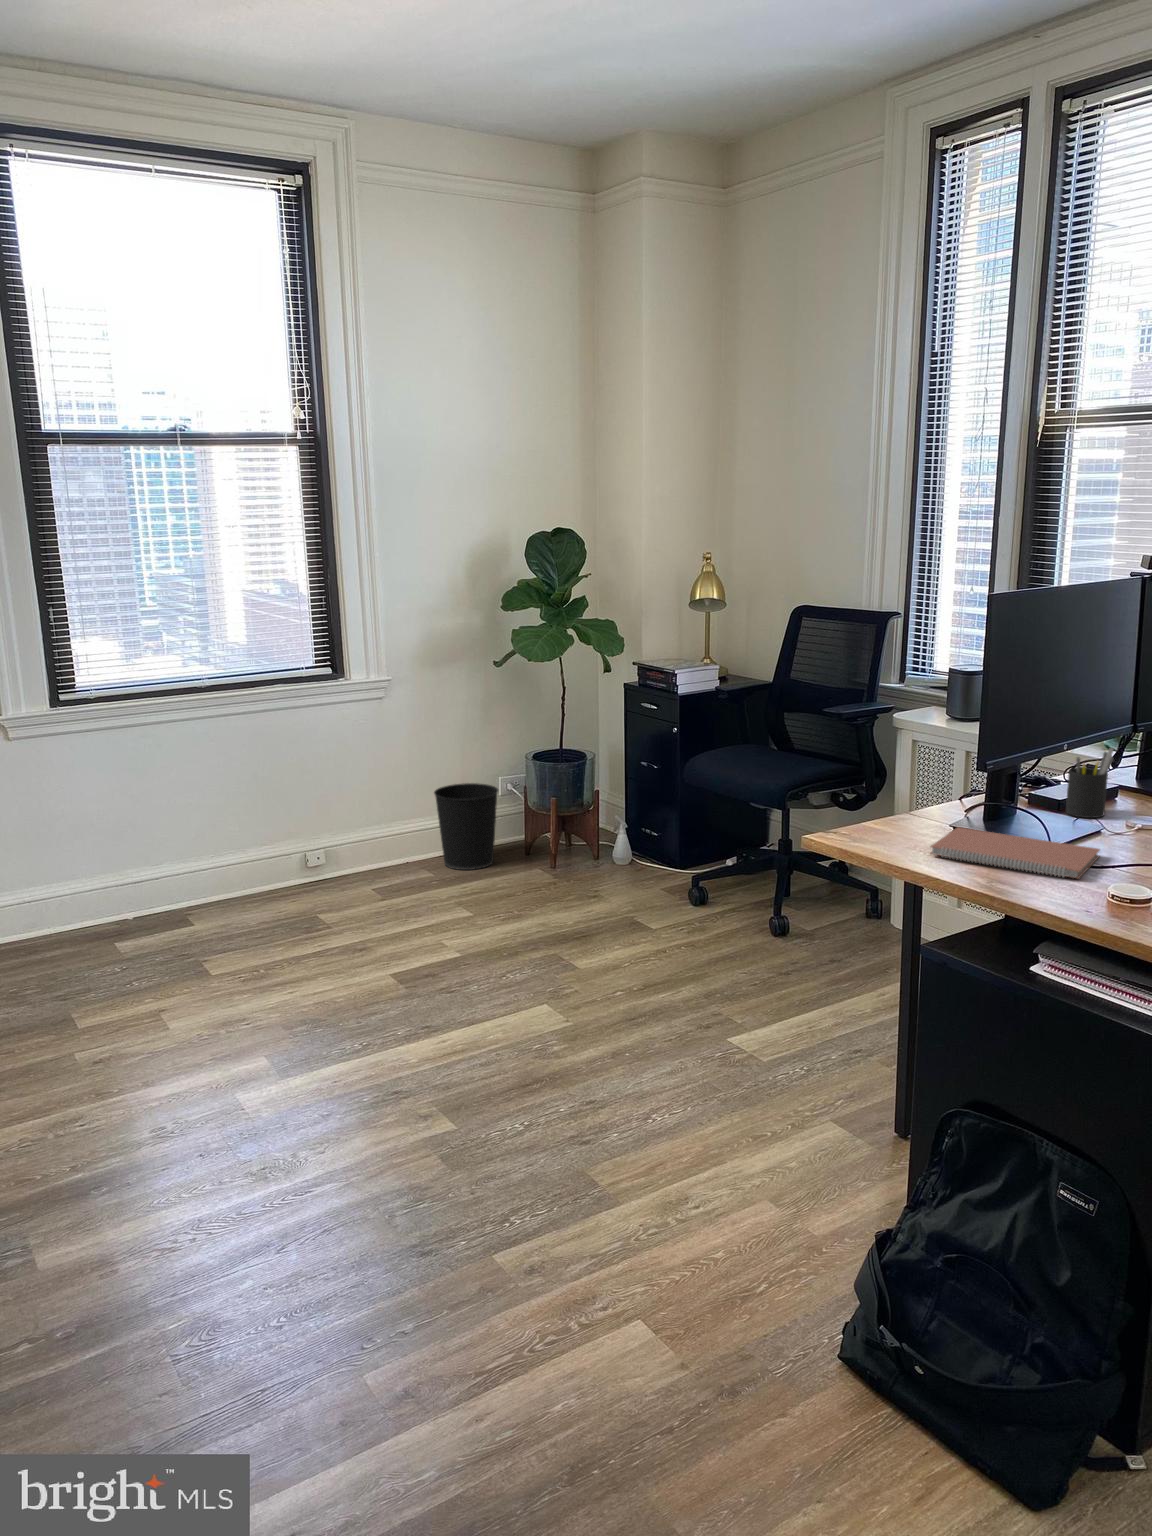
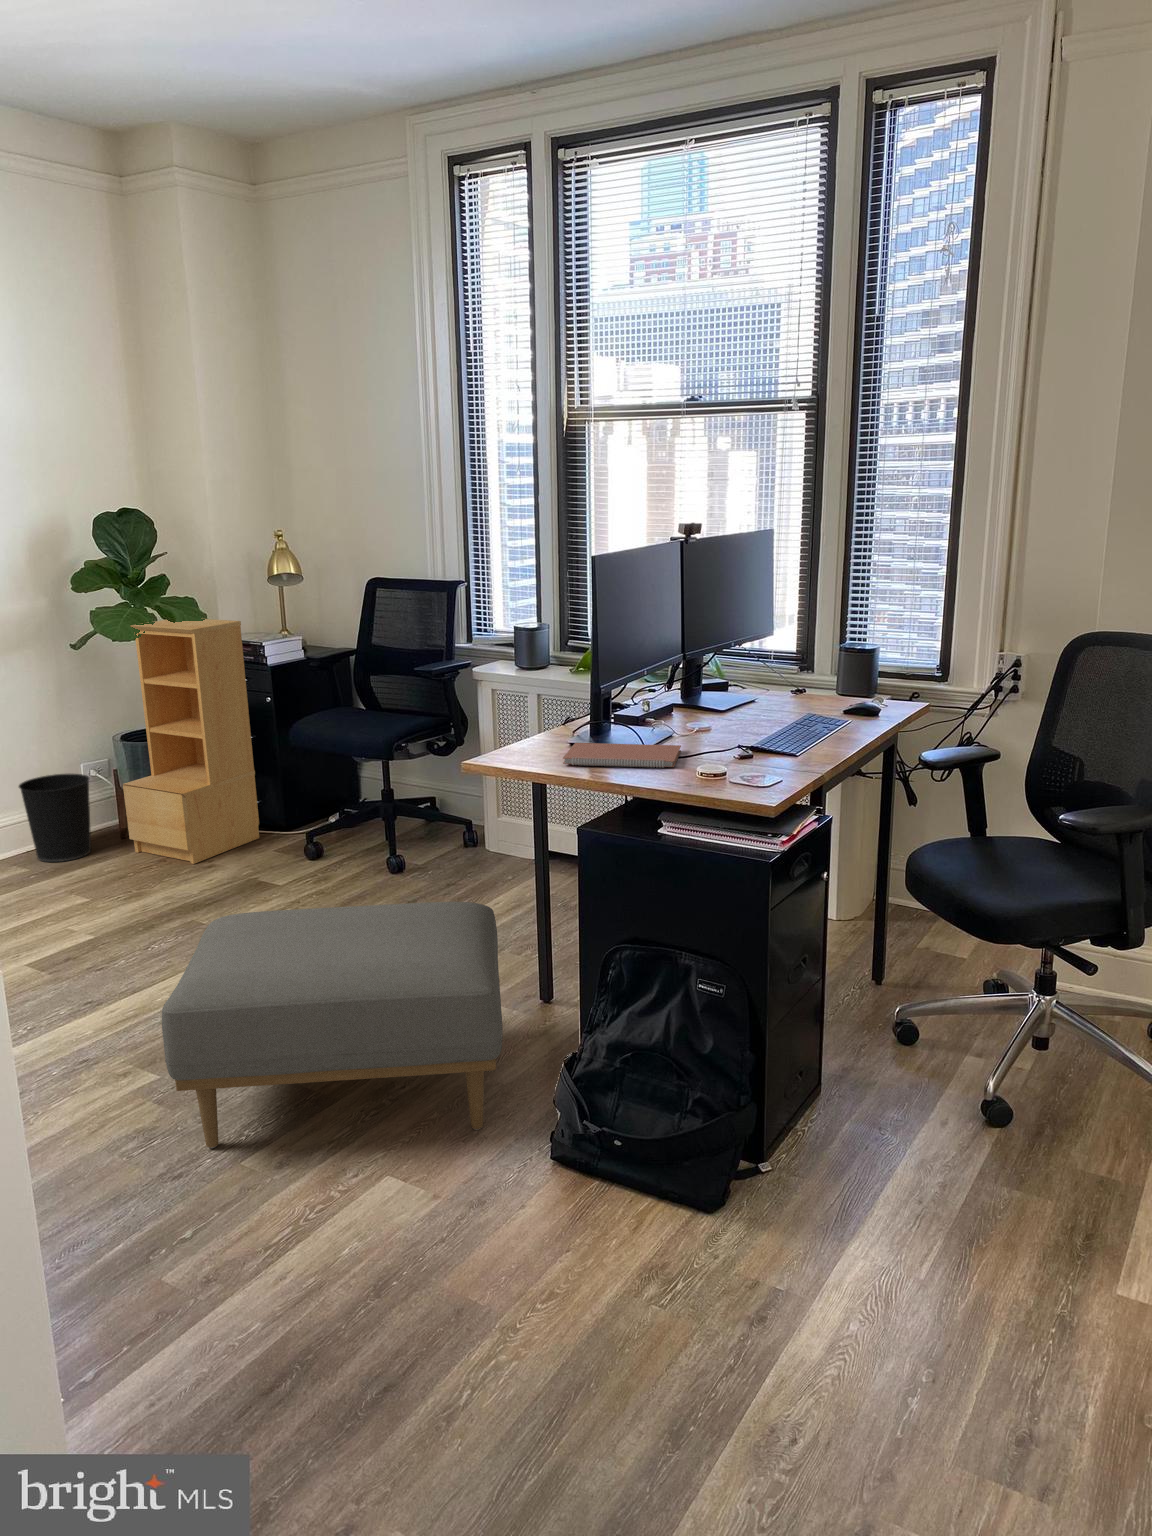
bookshelf: none [525,637,655,892] -> present [123,619,259,864]
pen holder: present [1066,748,1114,818] -> none [644,672,675,727]
ottoman: none [426,968,836,1289] -> present [162,902,503,1148]

